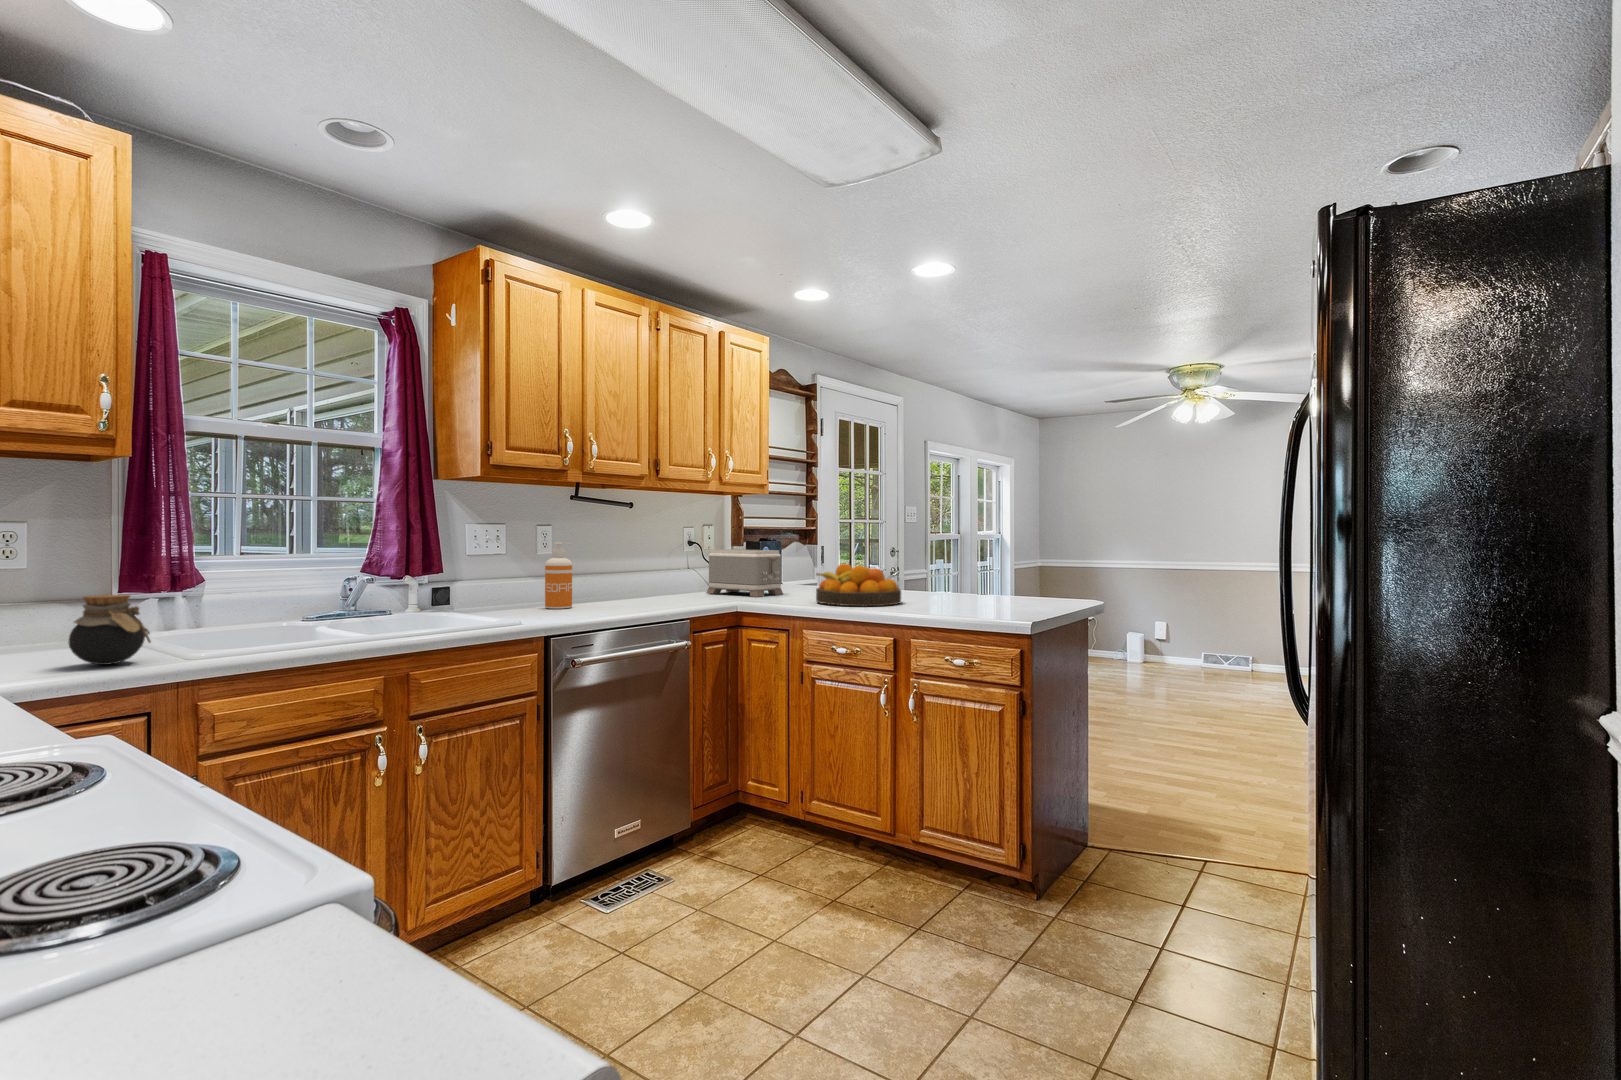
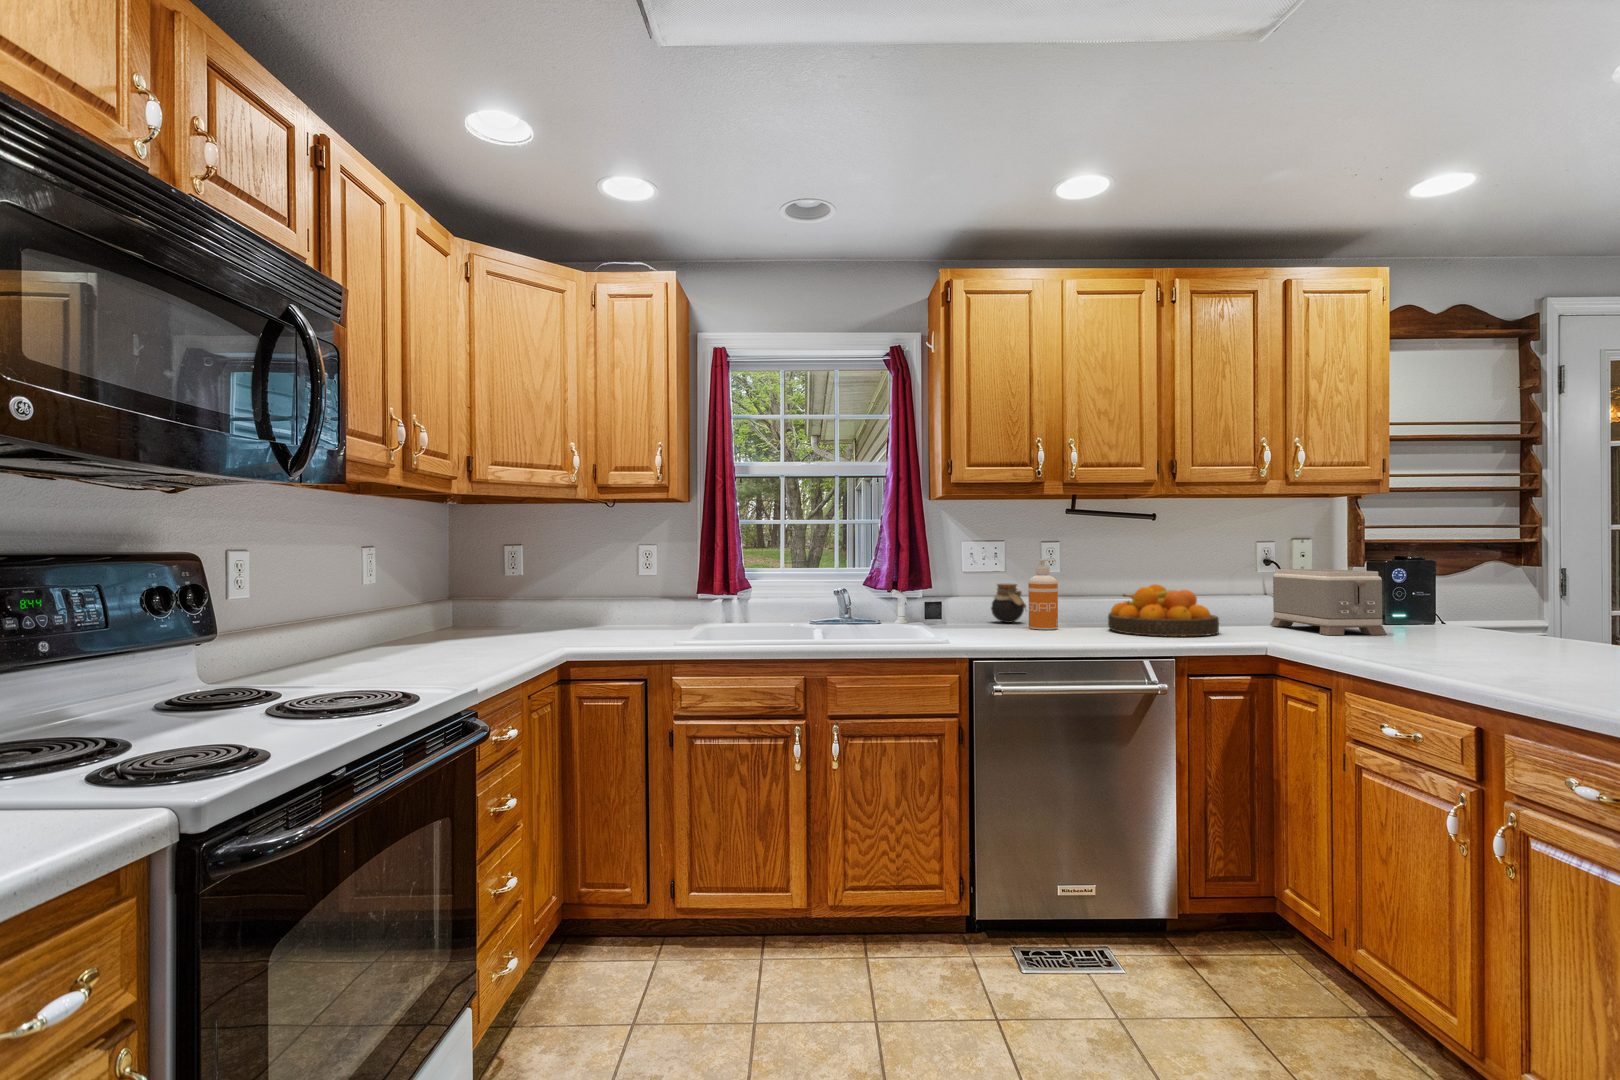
fruit bowl: present [816,564,901,606] -> present [1108,584,1219,637]
jar: present [69,595,151,665] -> present [991,584,1026,623]

